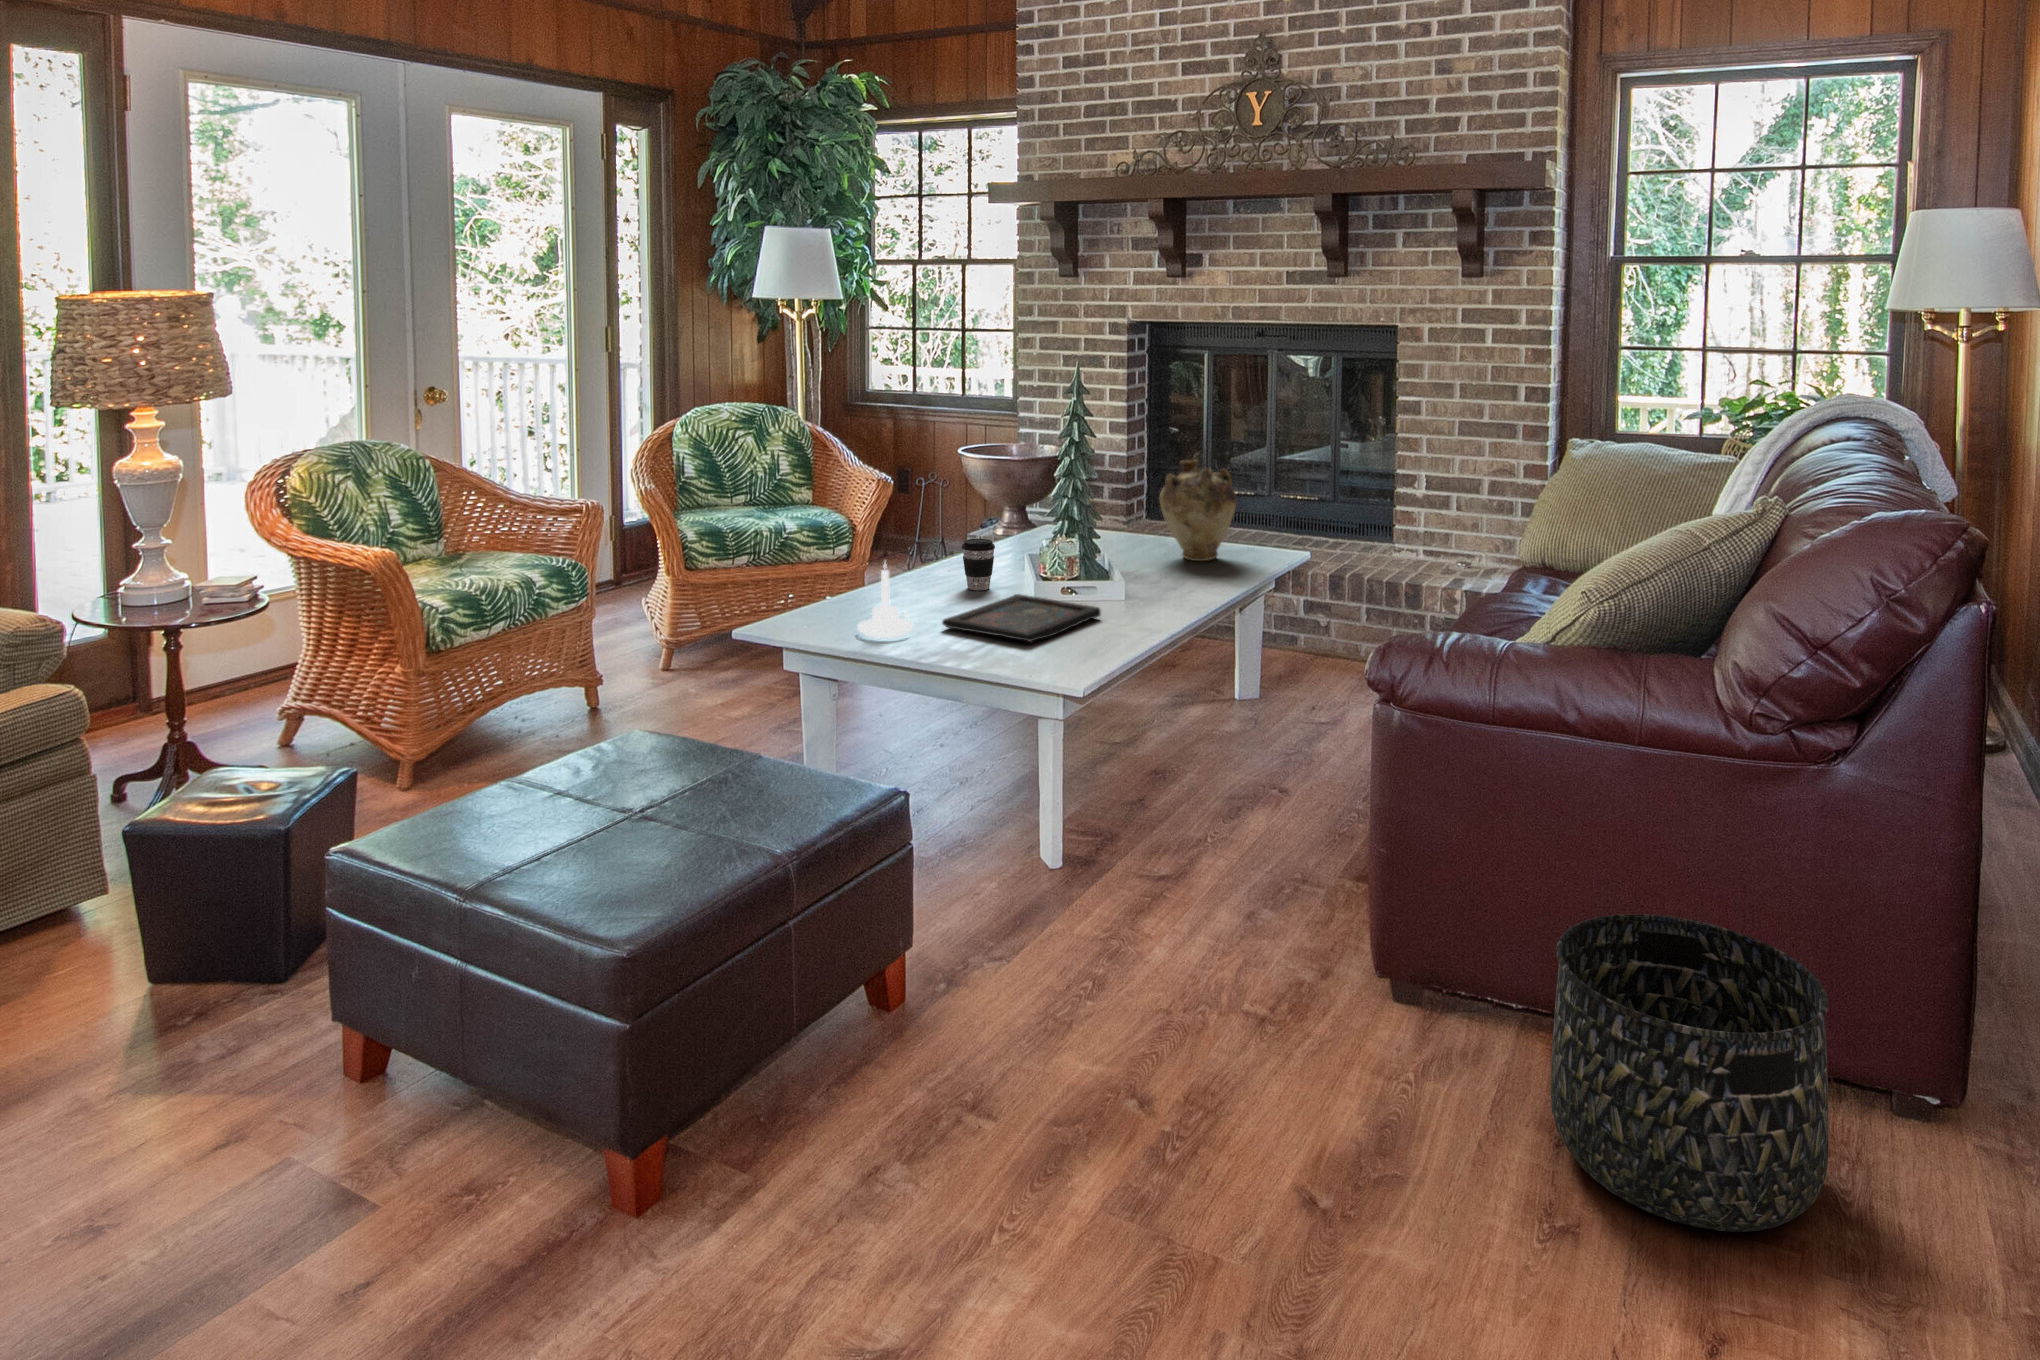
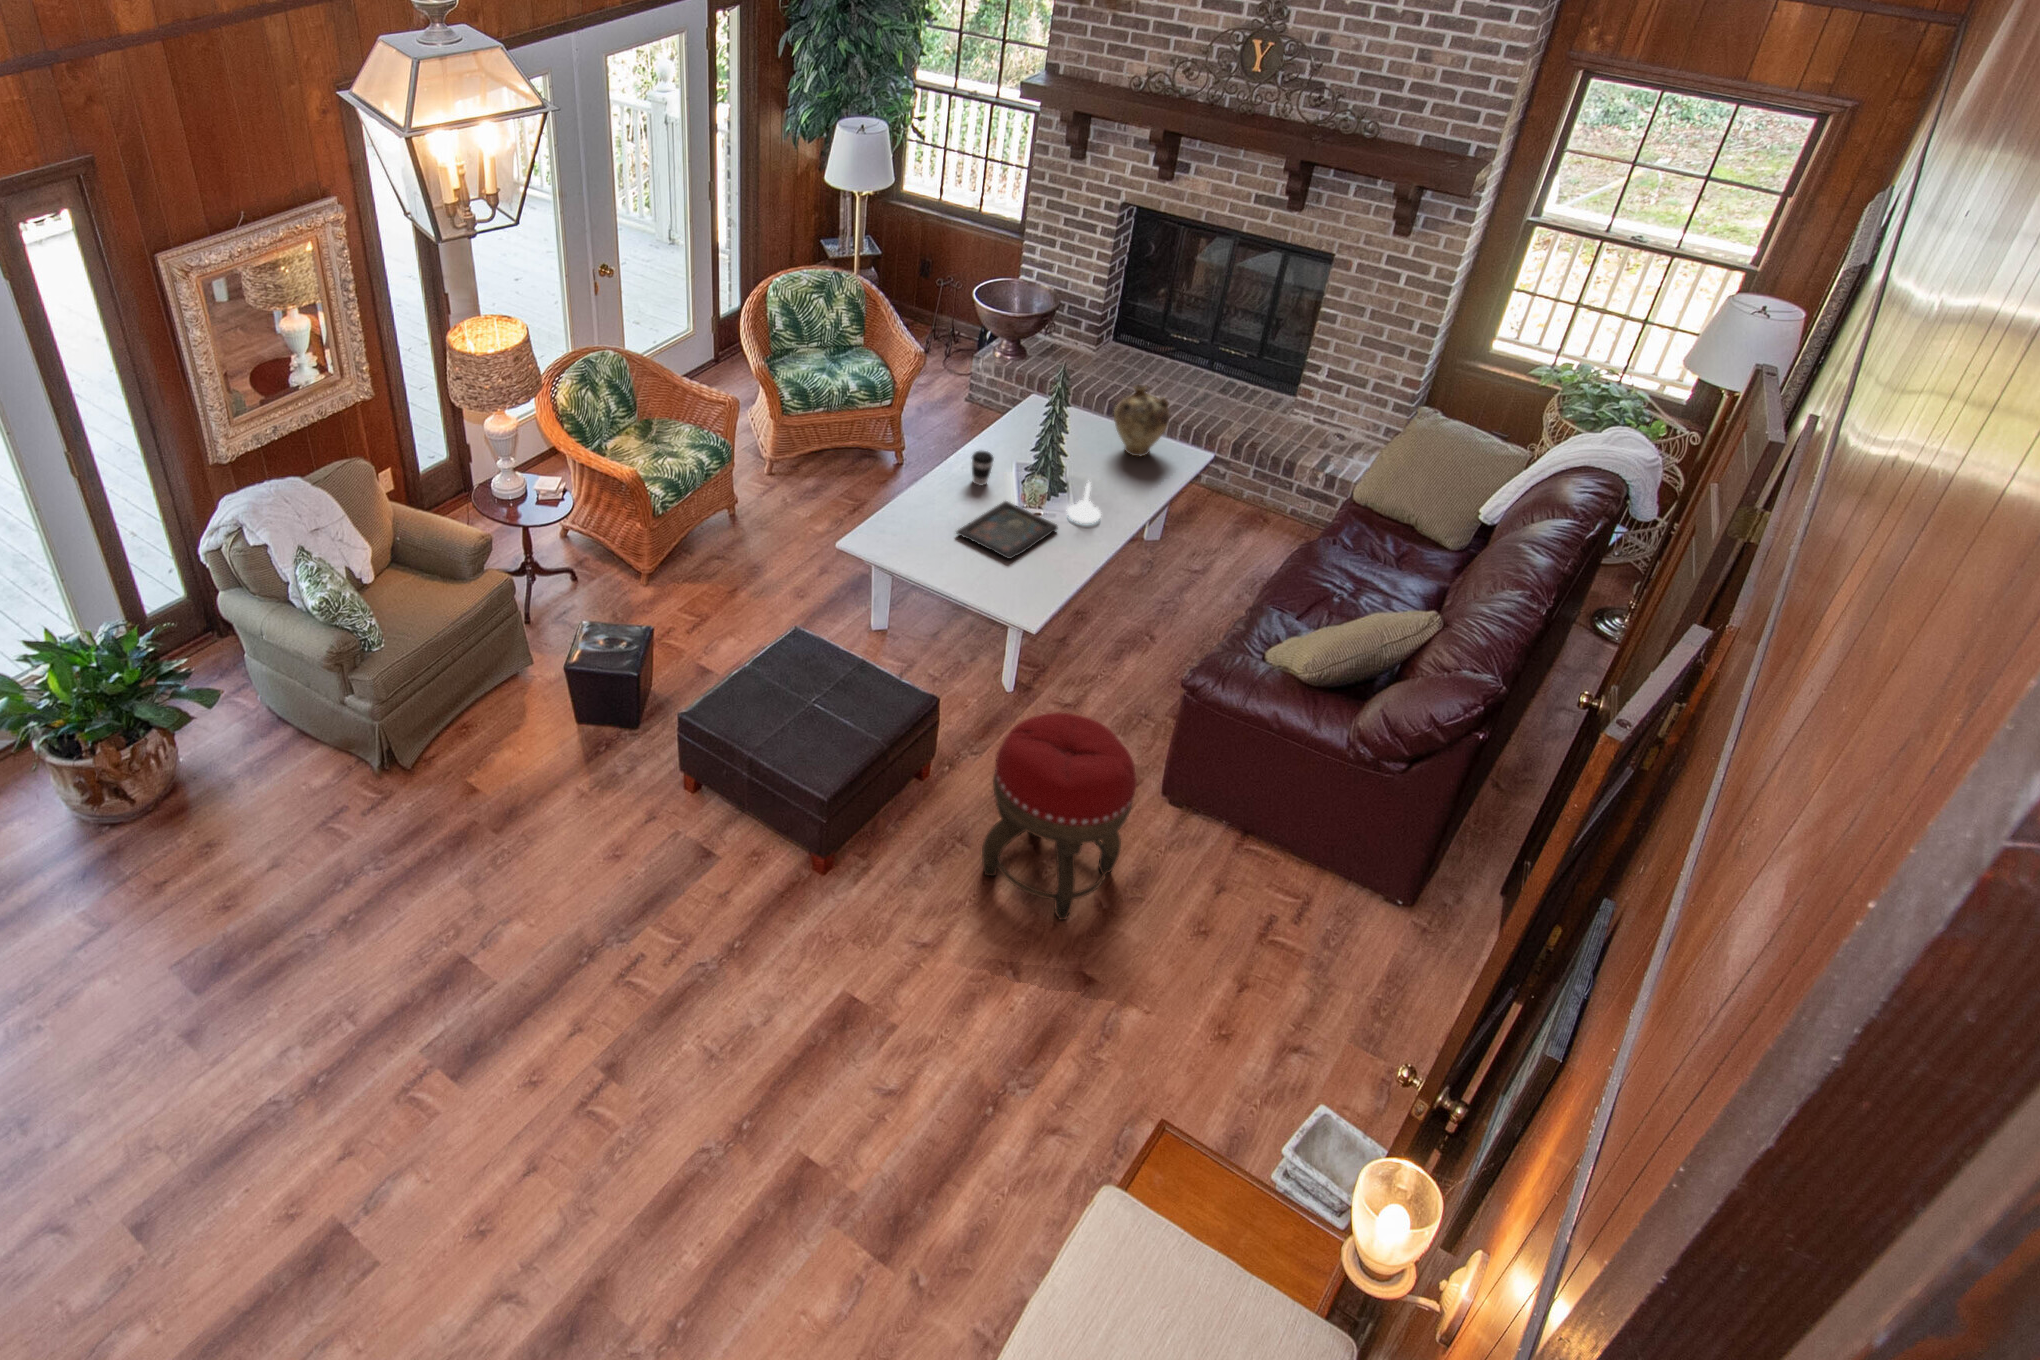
candle holder: present [857,563,914,638] -> present [1067,482,1101,523]
footstool: none [1023,757,1316,1229] -> present [982,713,1137,920]
basket: present [1551,914,1829,1232] -> none [1231,812,1370,956]

